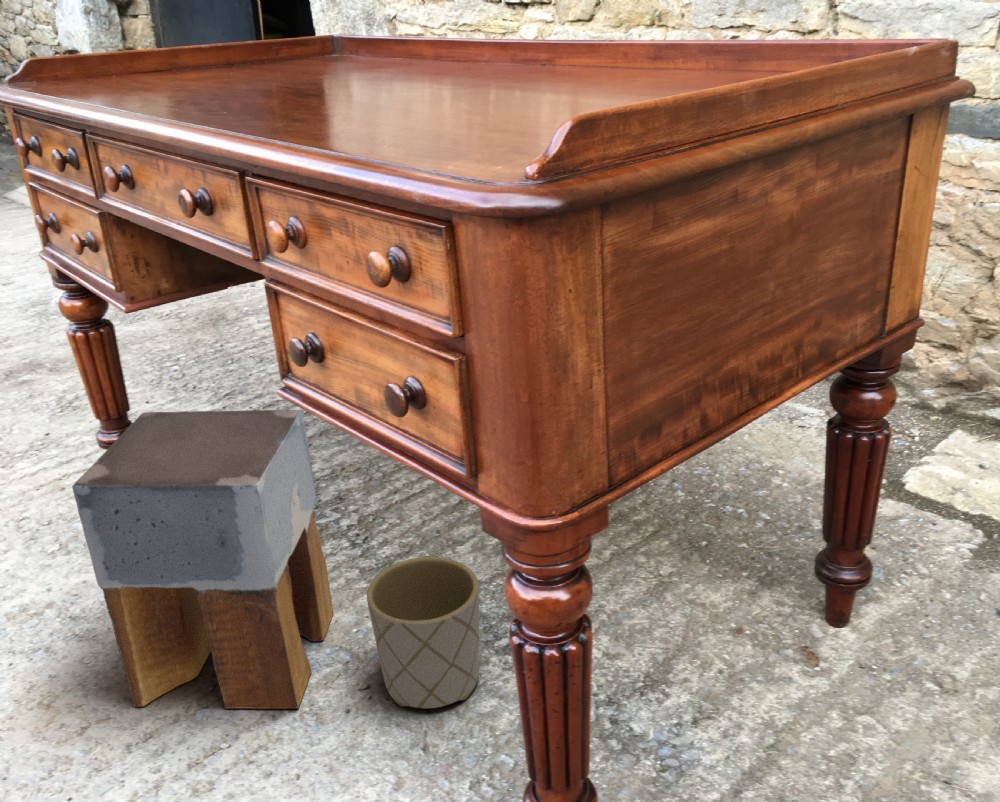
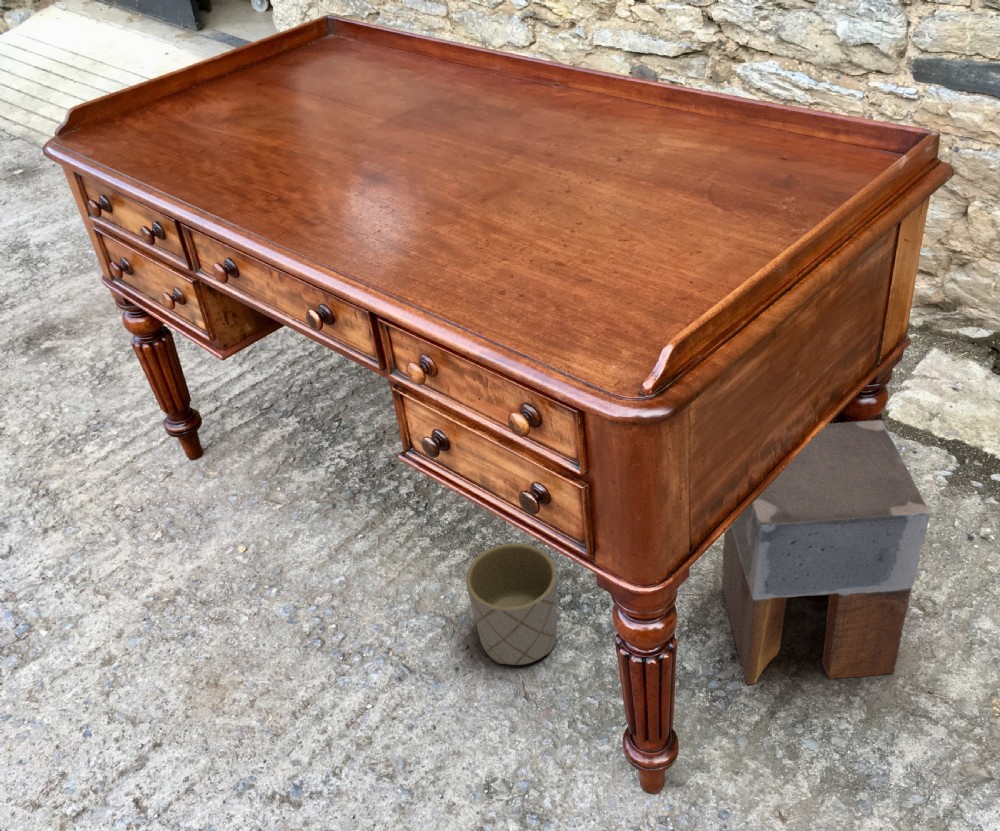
stool: present [72,410,333,709] -> present [722,420,930,685]

